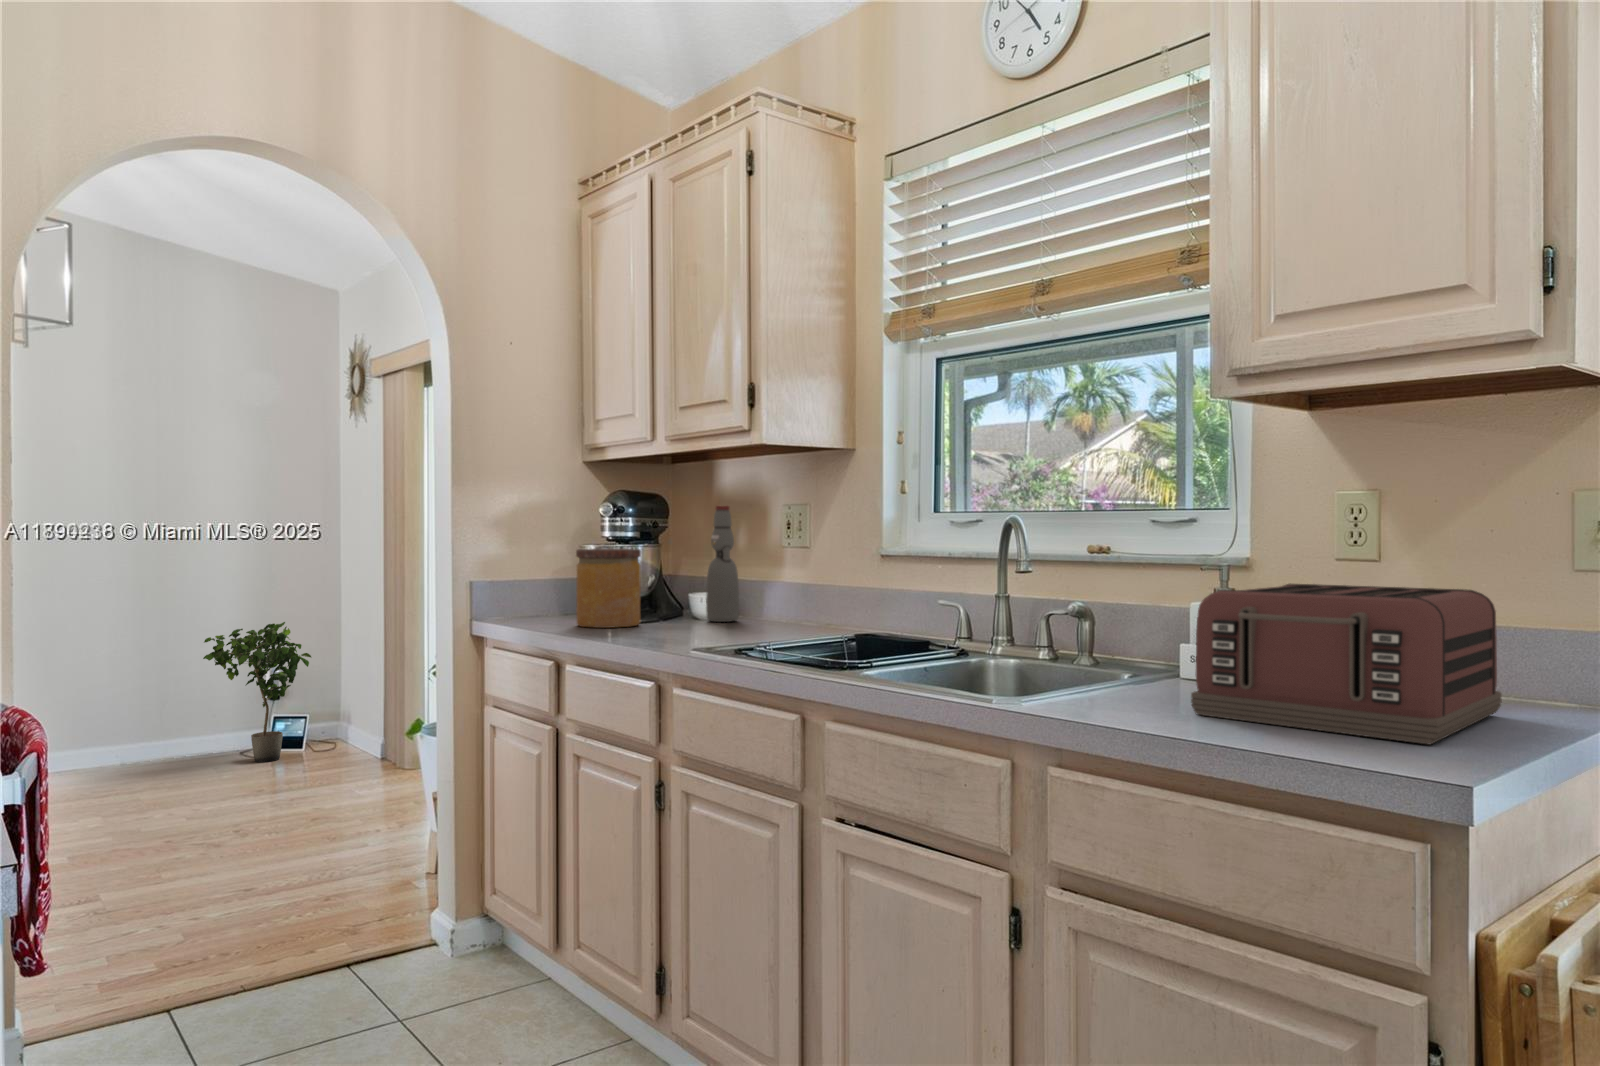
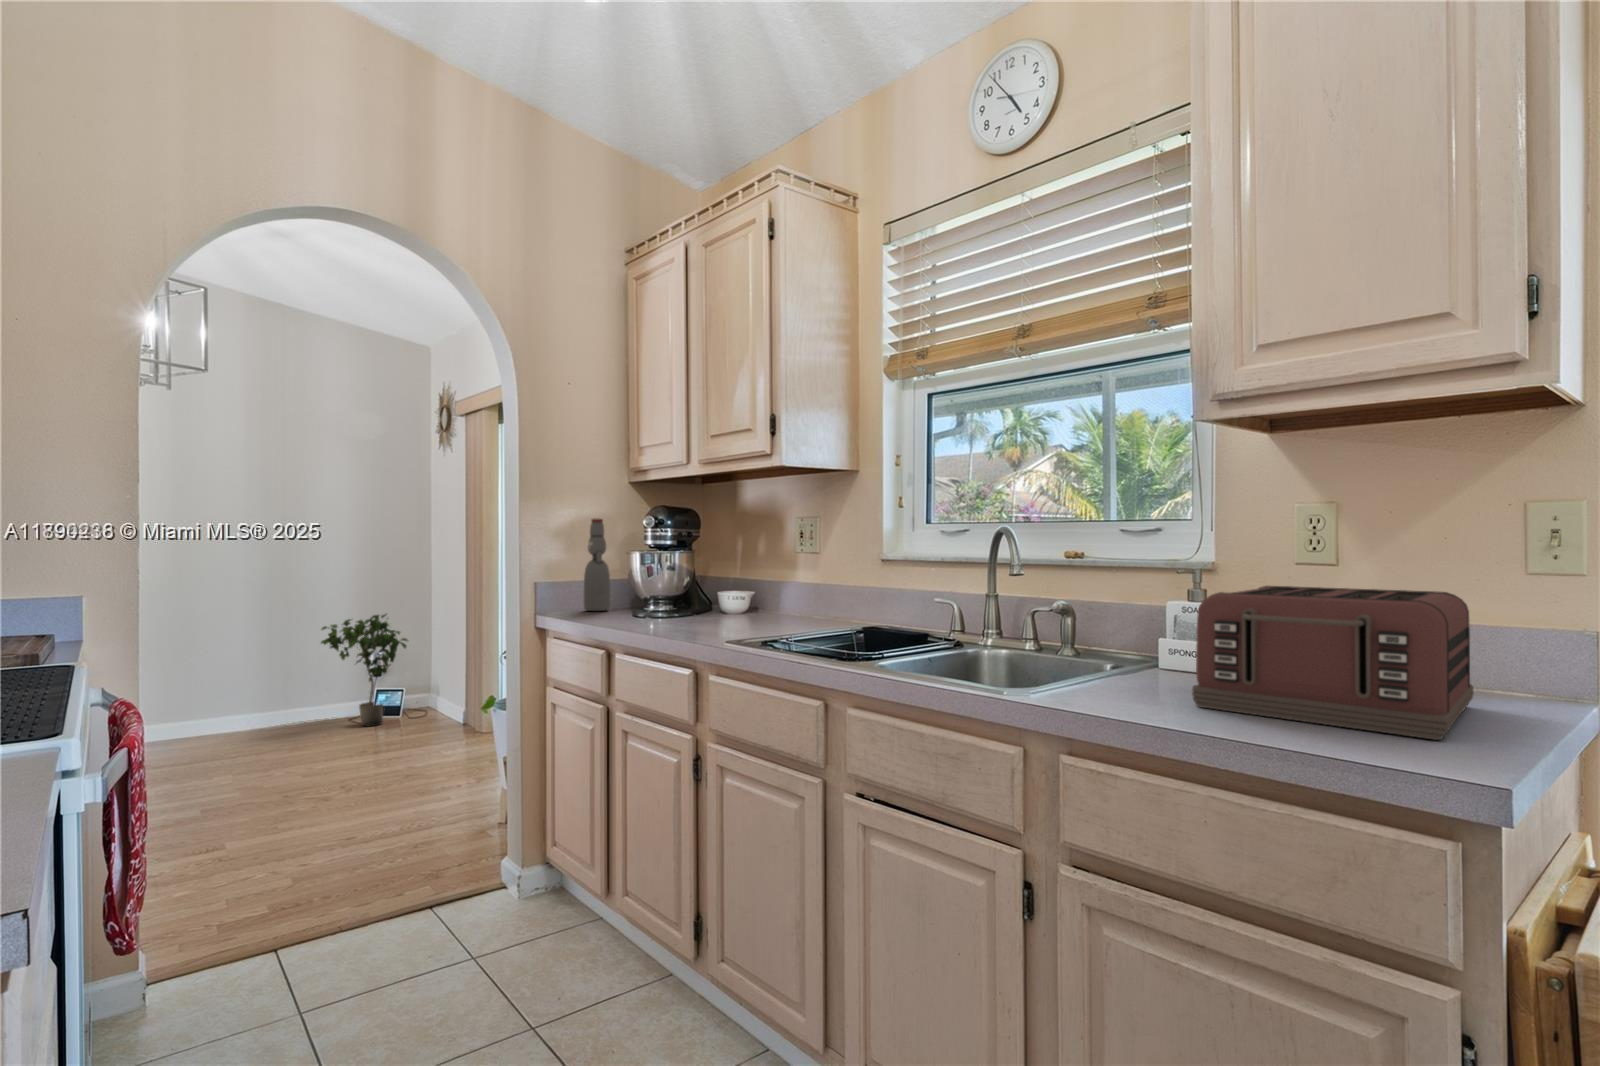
bottle: present [706,505,739,622] -> present [584,518,610,611]
jar: present [576,548,641,628] -> none [624,554,678,621]

